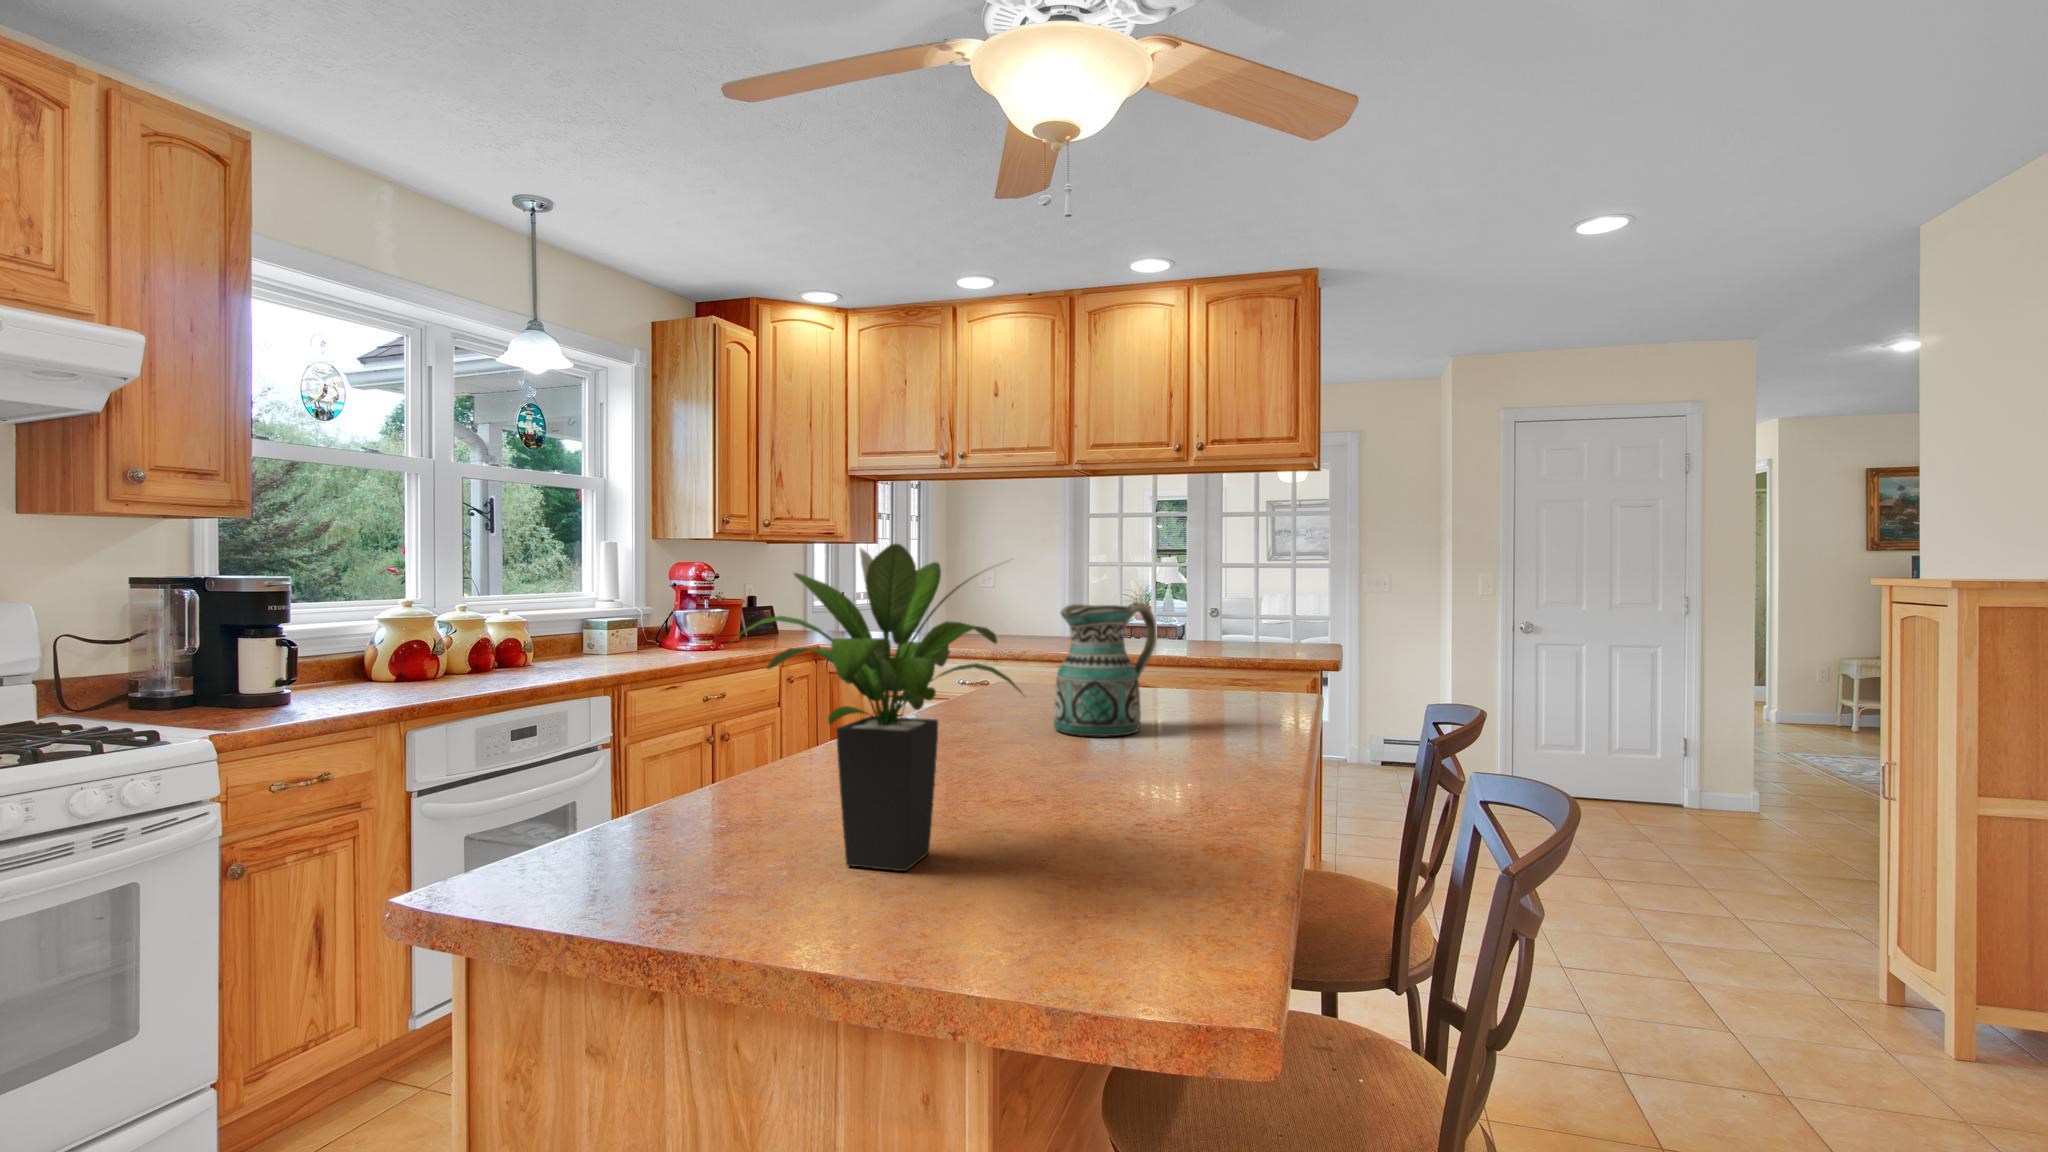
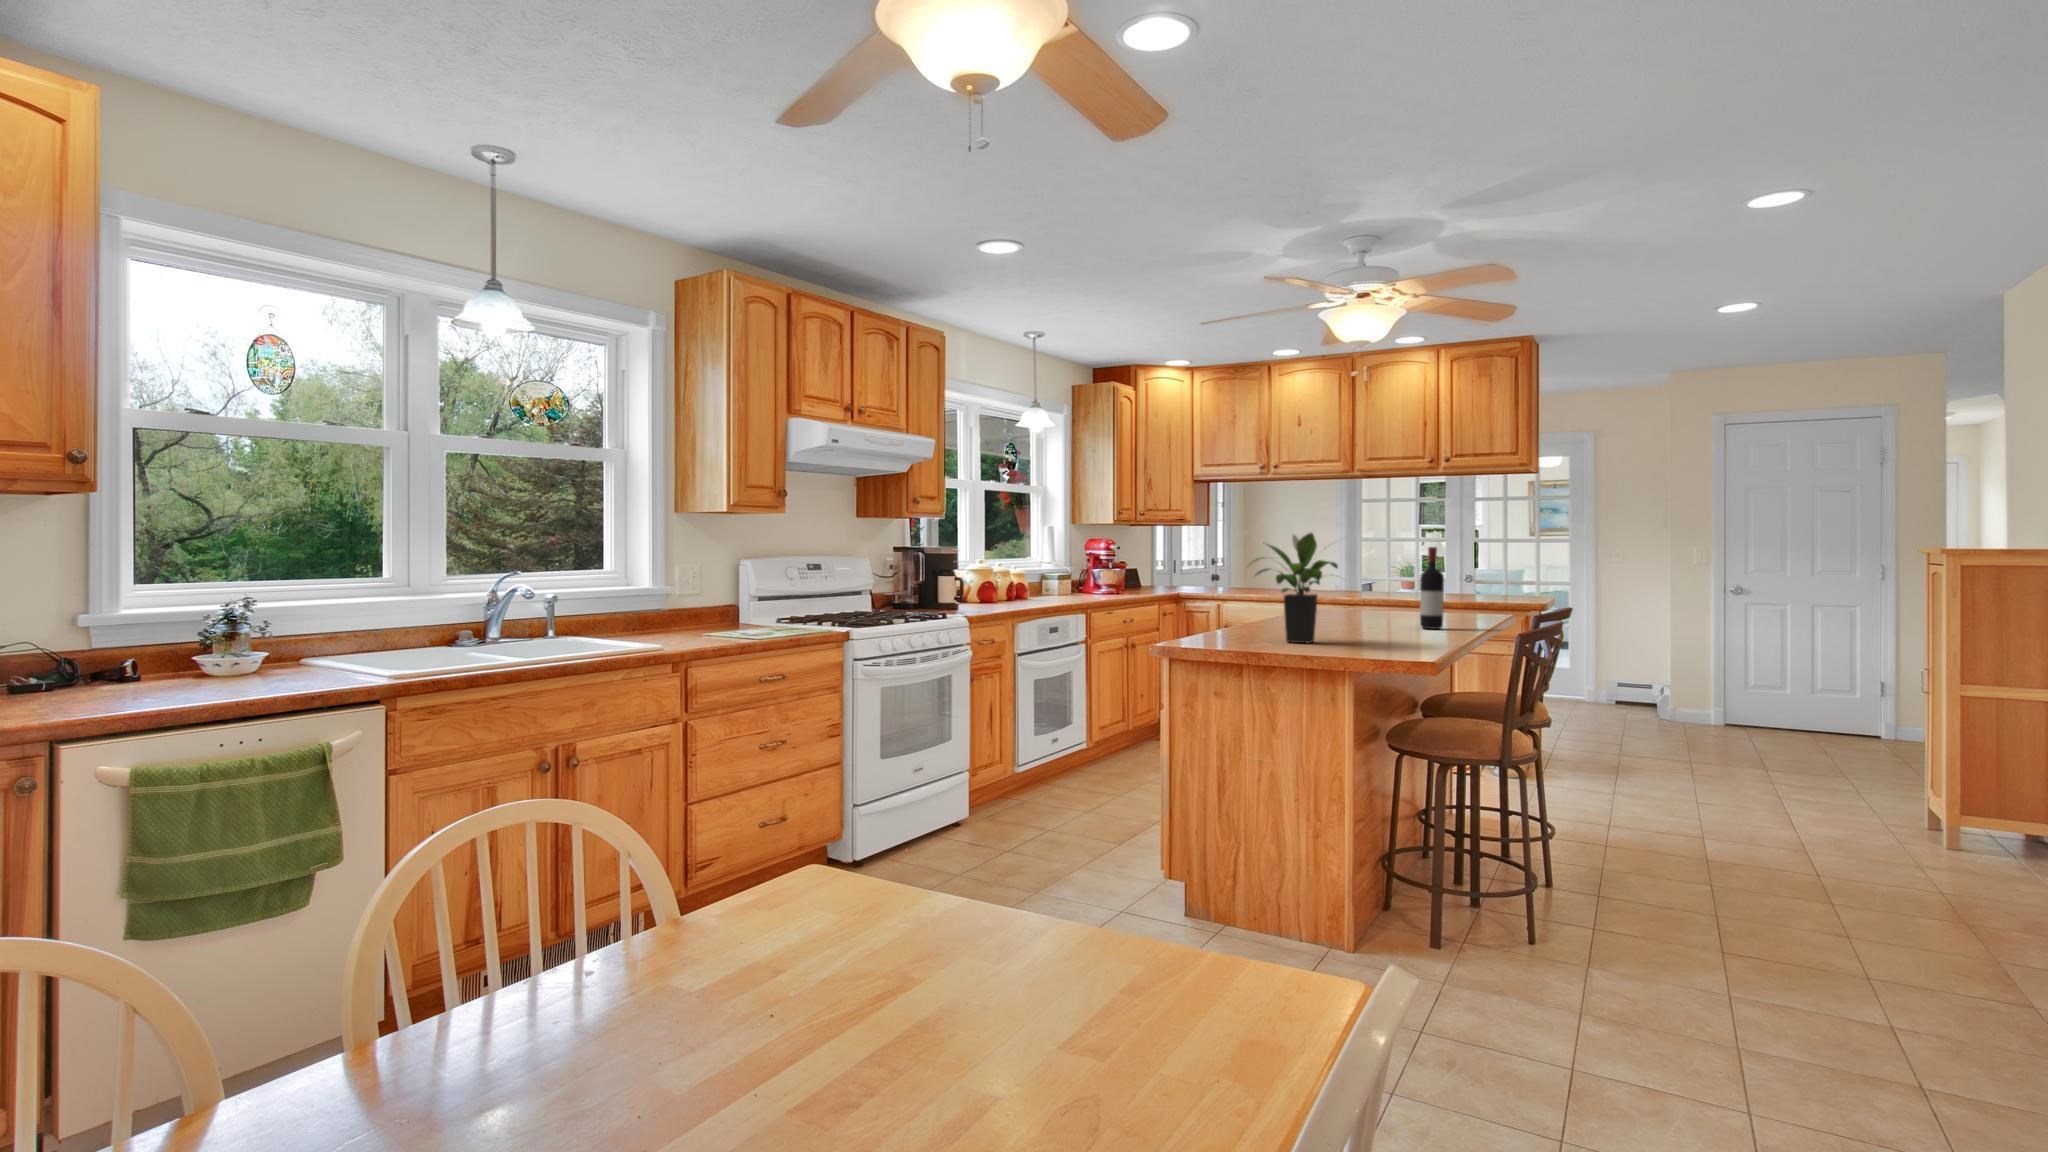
wine bottle: none [1188,581,1235,759] -> present [1420,547,1444,629]
ceramic pitcher: present [1054,602,1156,736] -> none [1352,559,1407,623]

